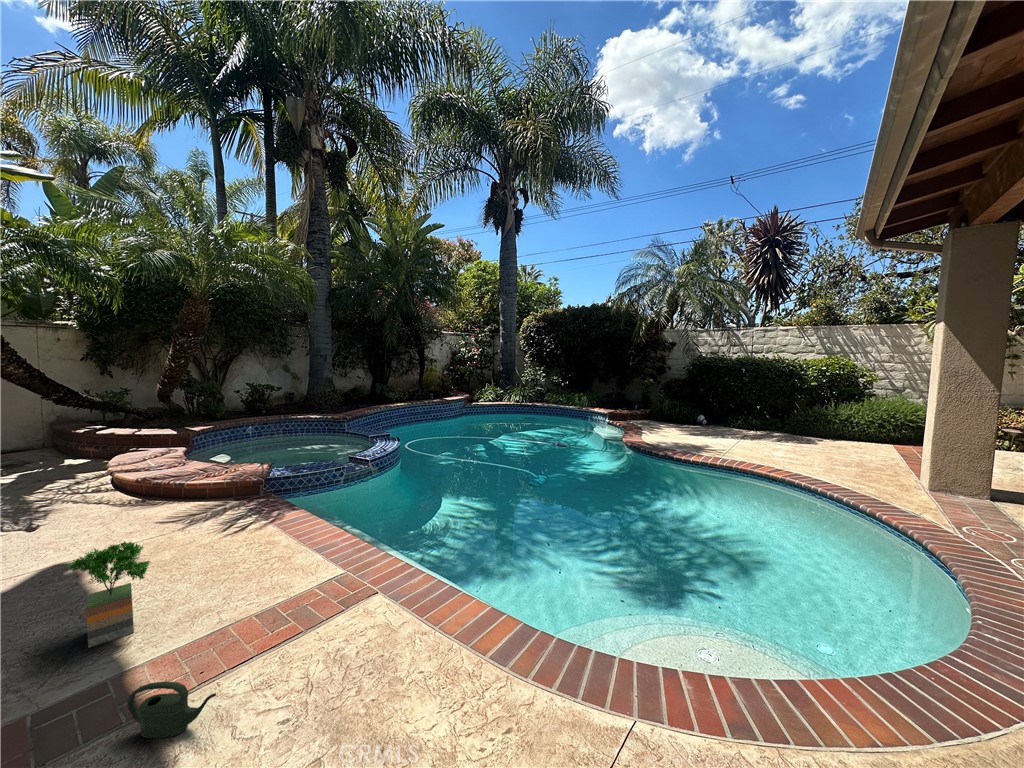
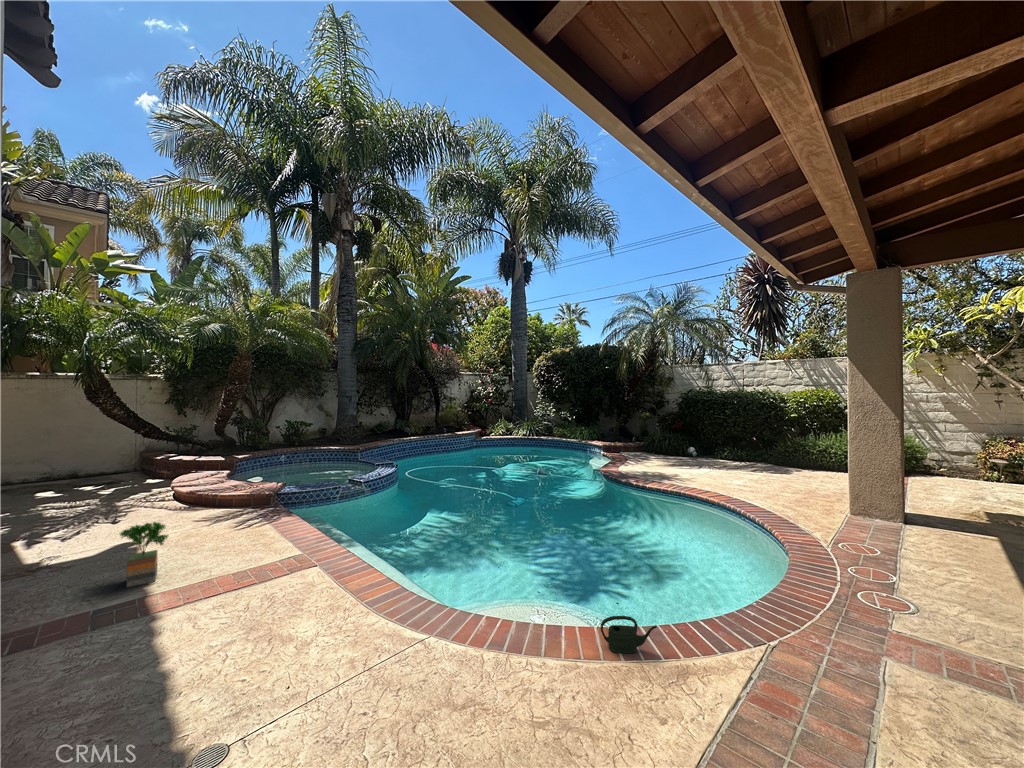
watering can: present [127,681,216,738] -> present [601,616,657,653]

